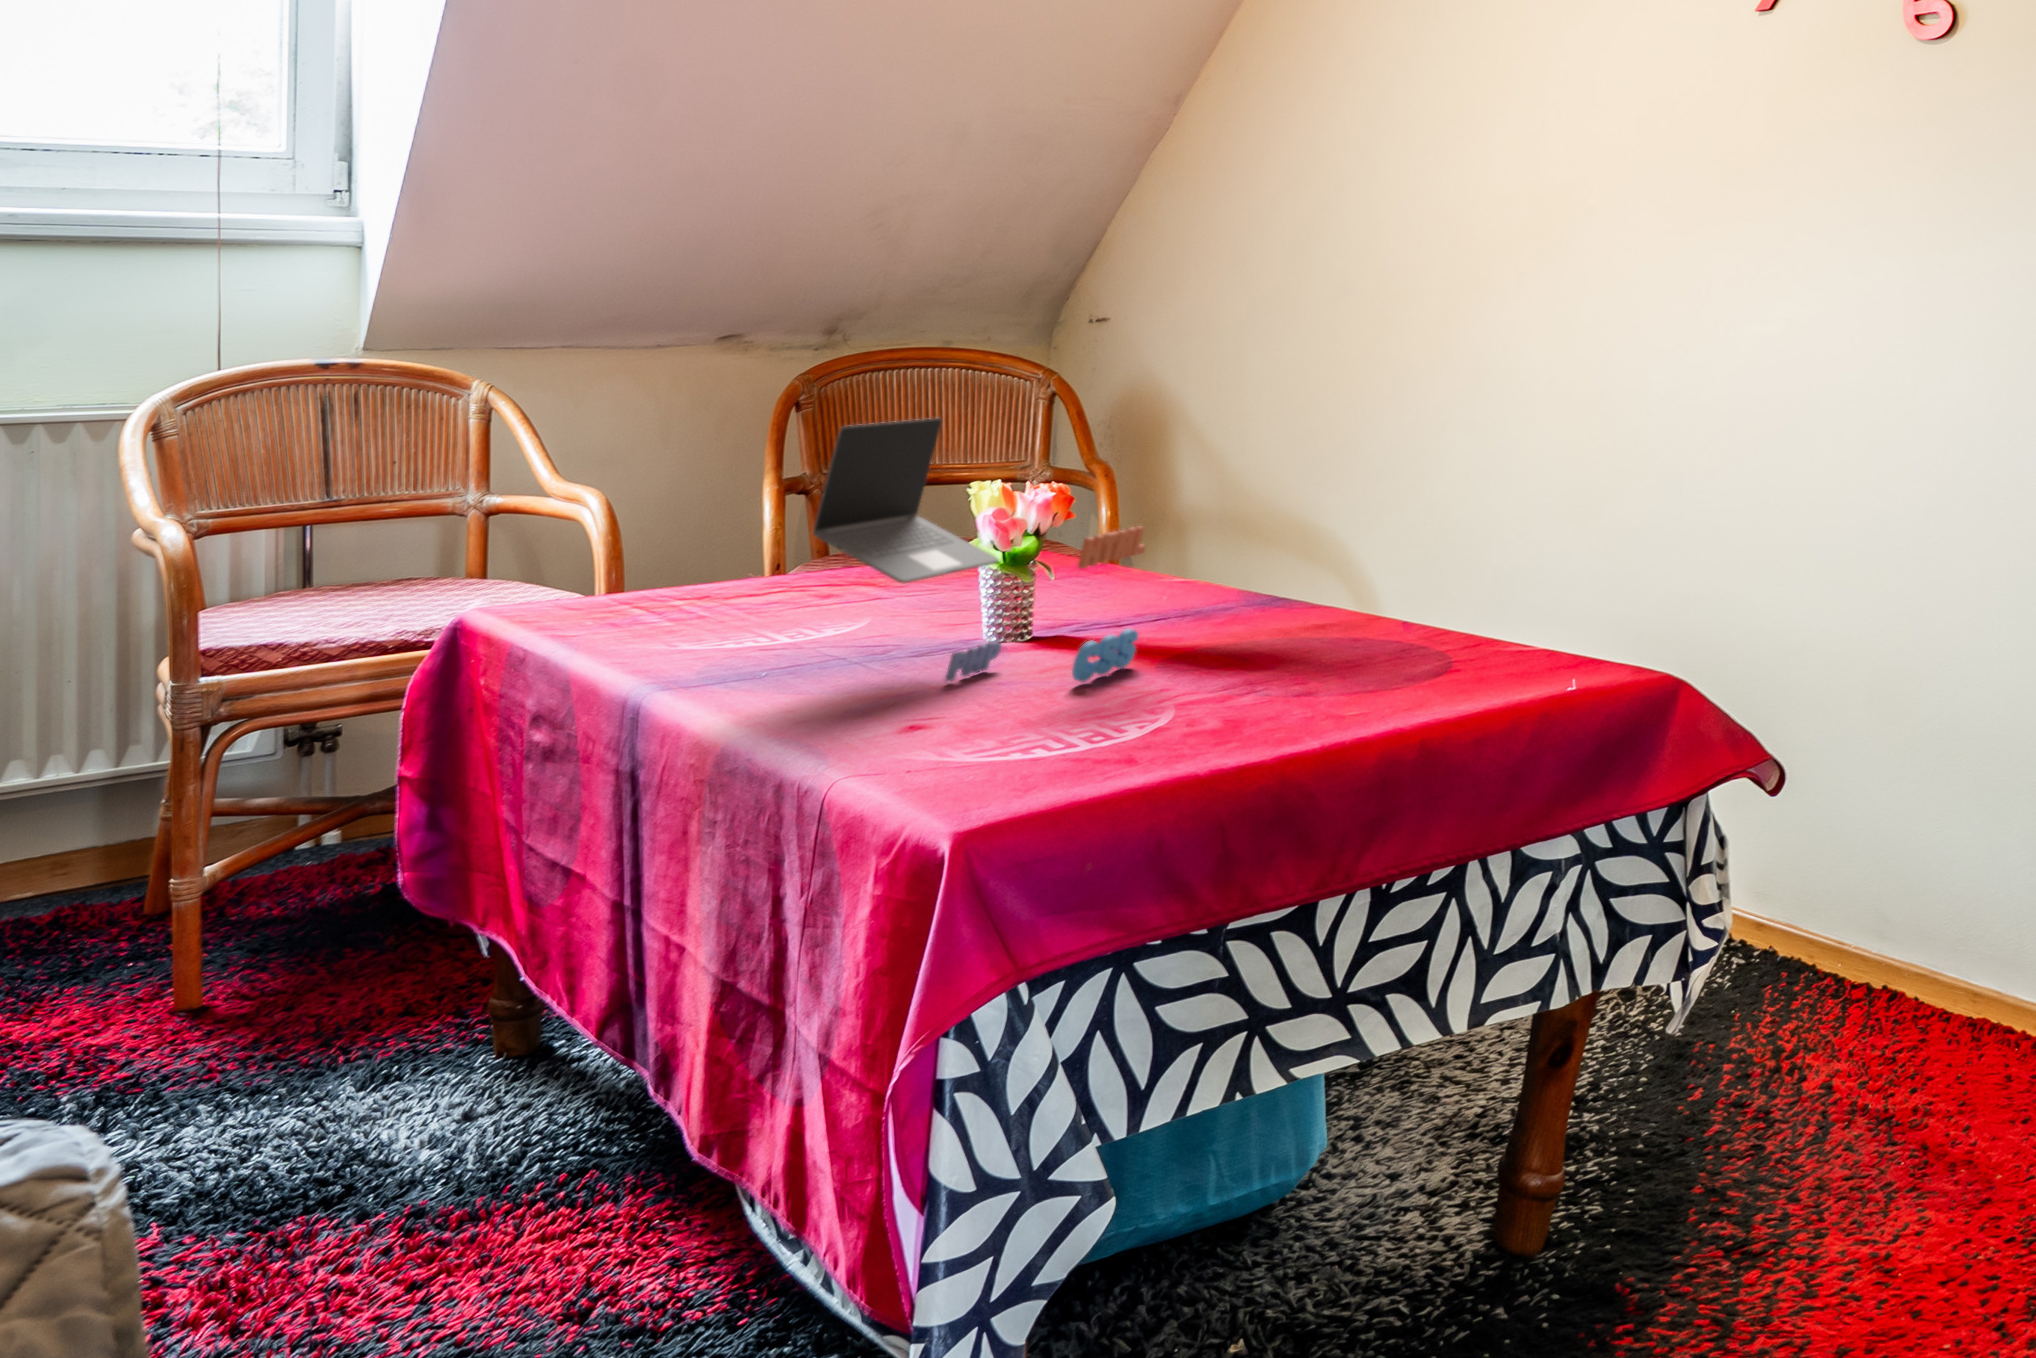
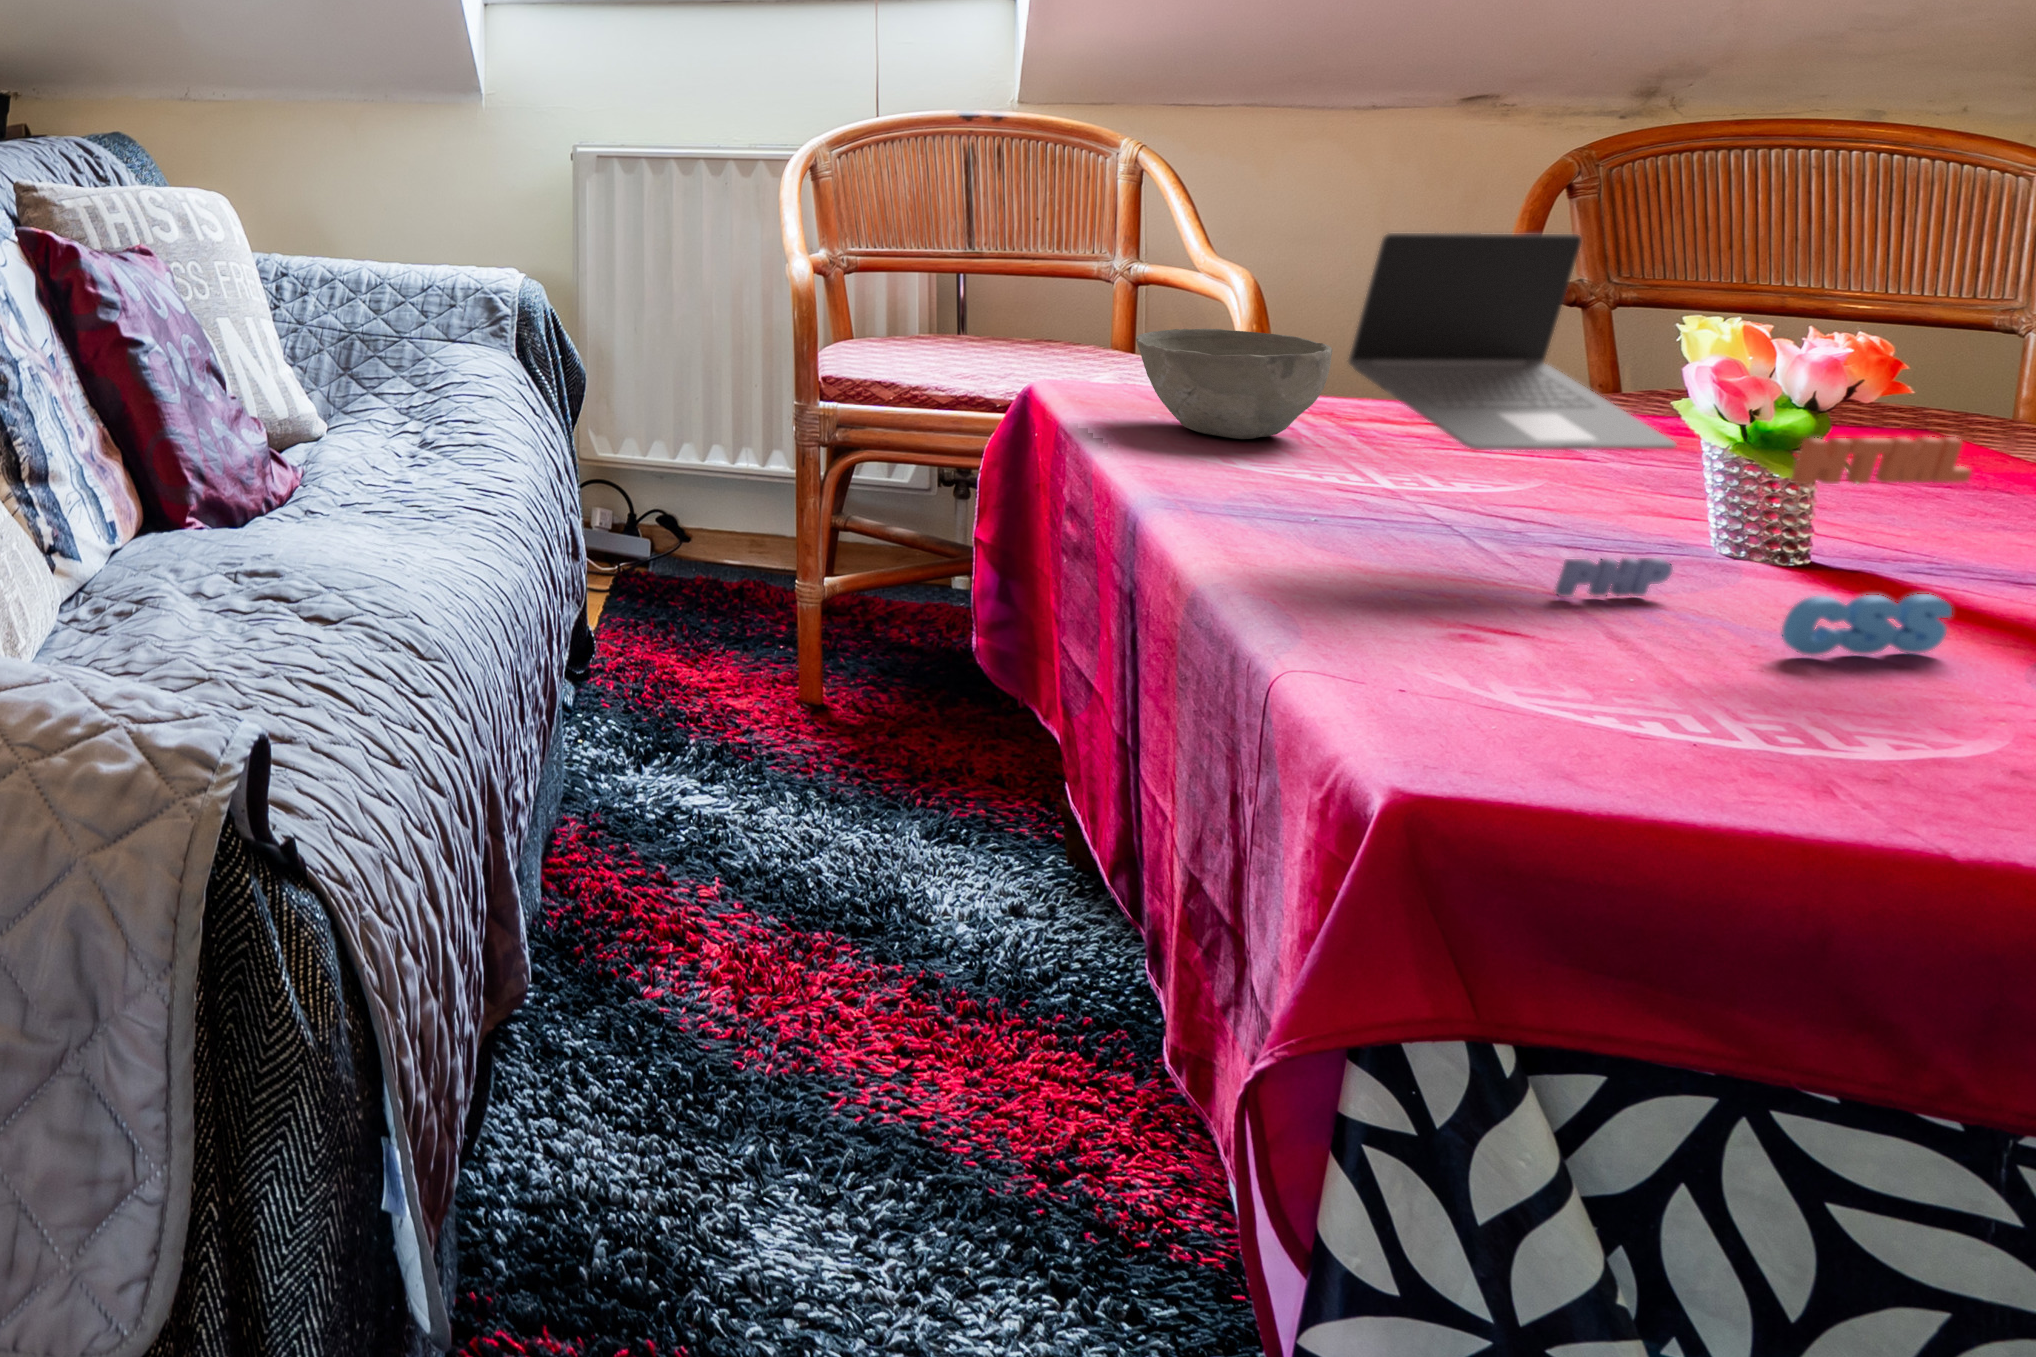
bowl: none [590,528,740,622] -> present [1136,329,1332,439]

